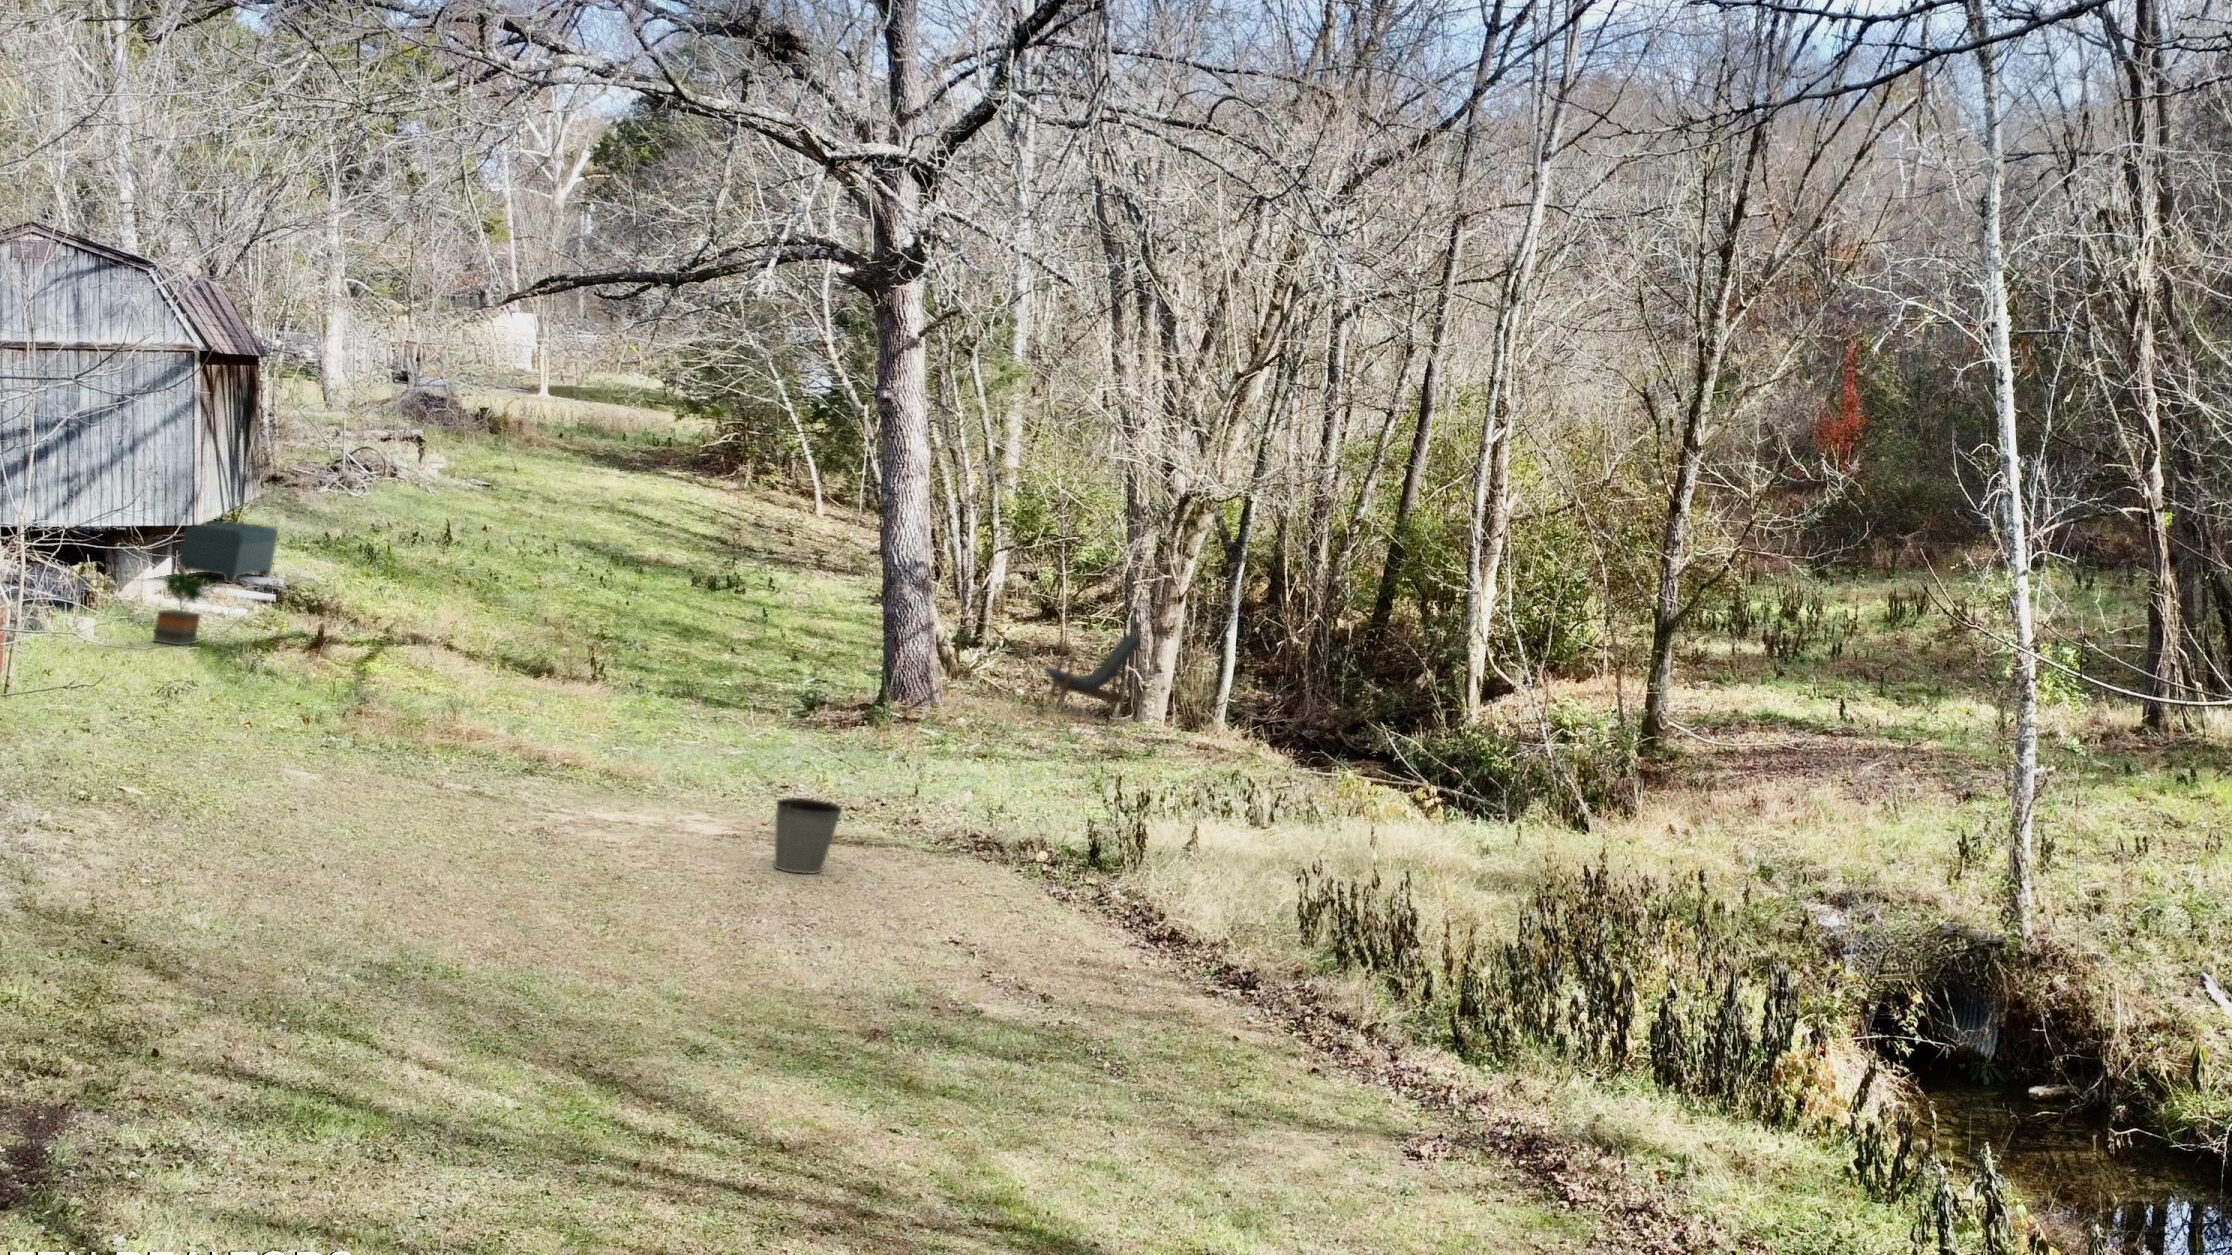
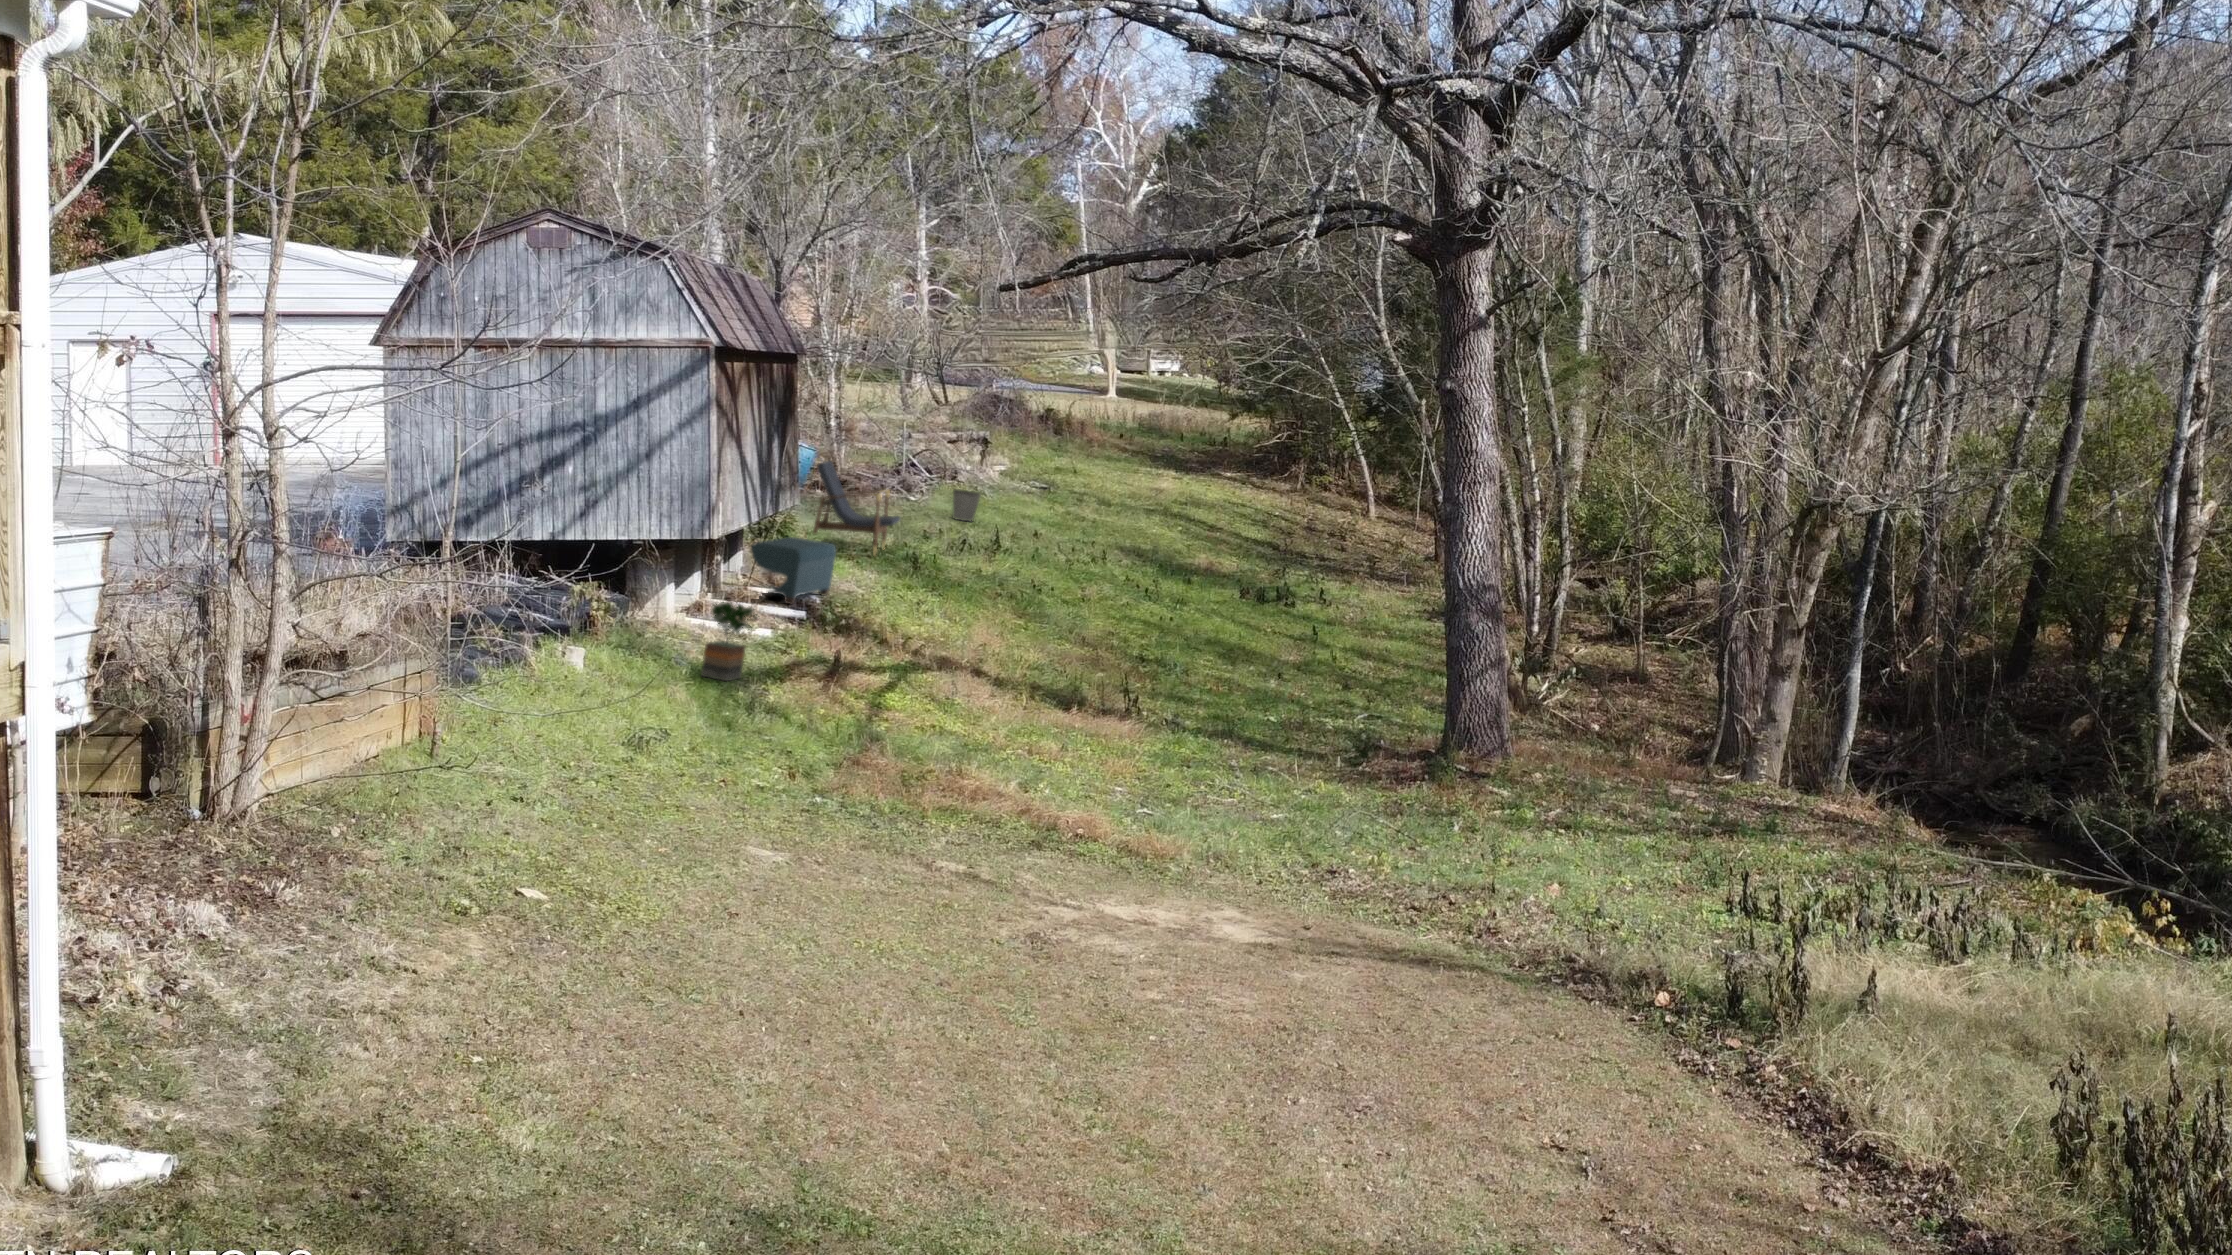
lounge chair: present [1044,635,1141,719] -> present [813,461,900,555]
bucket: present [771,798,842,874] -> present [952,489,981,522]

